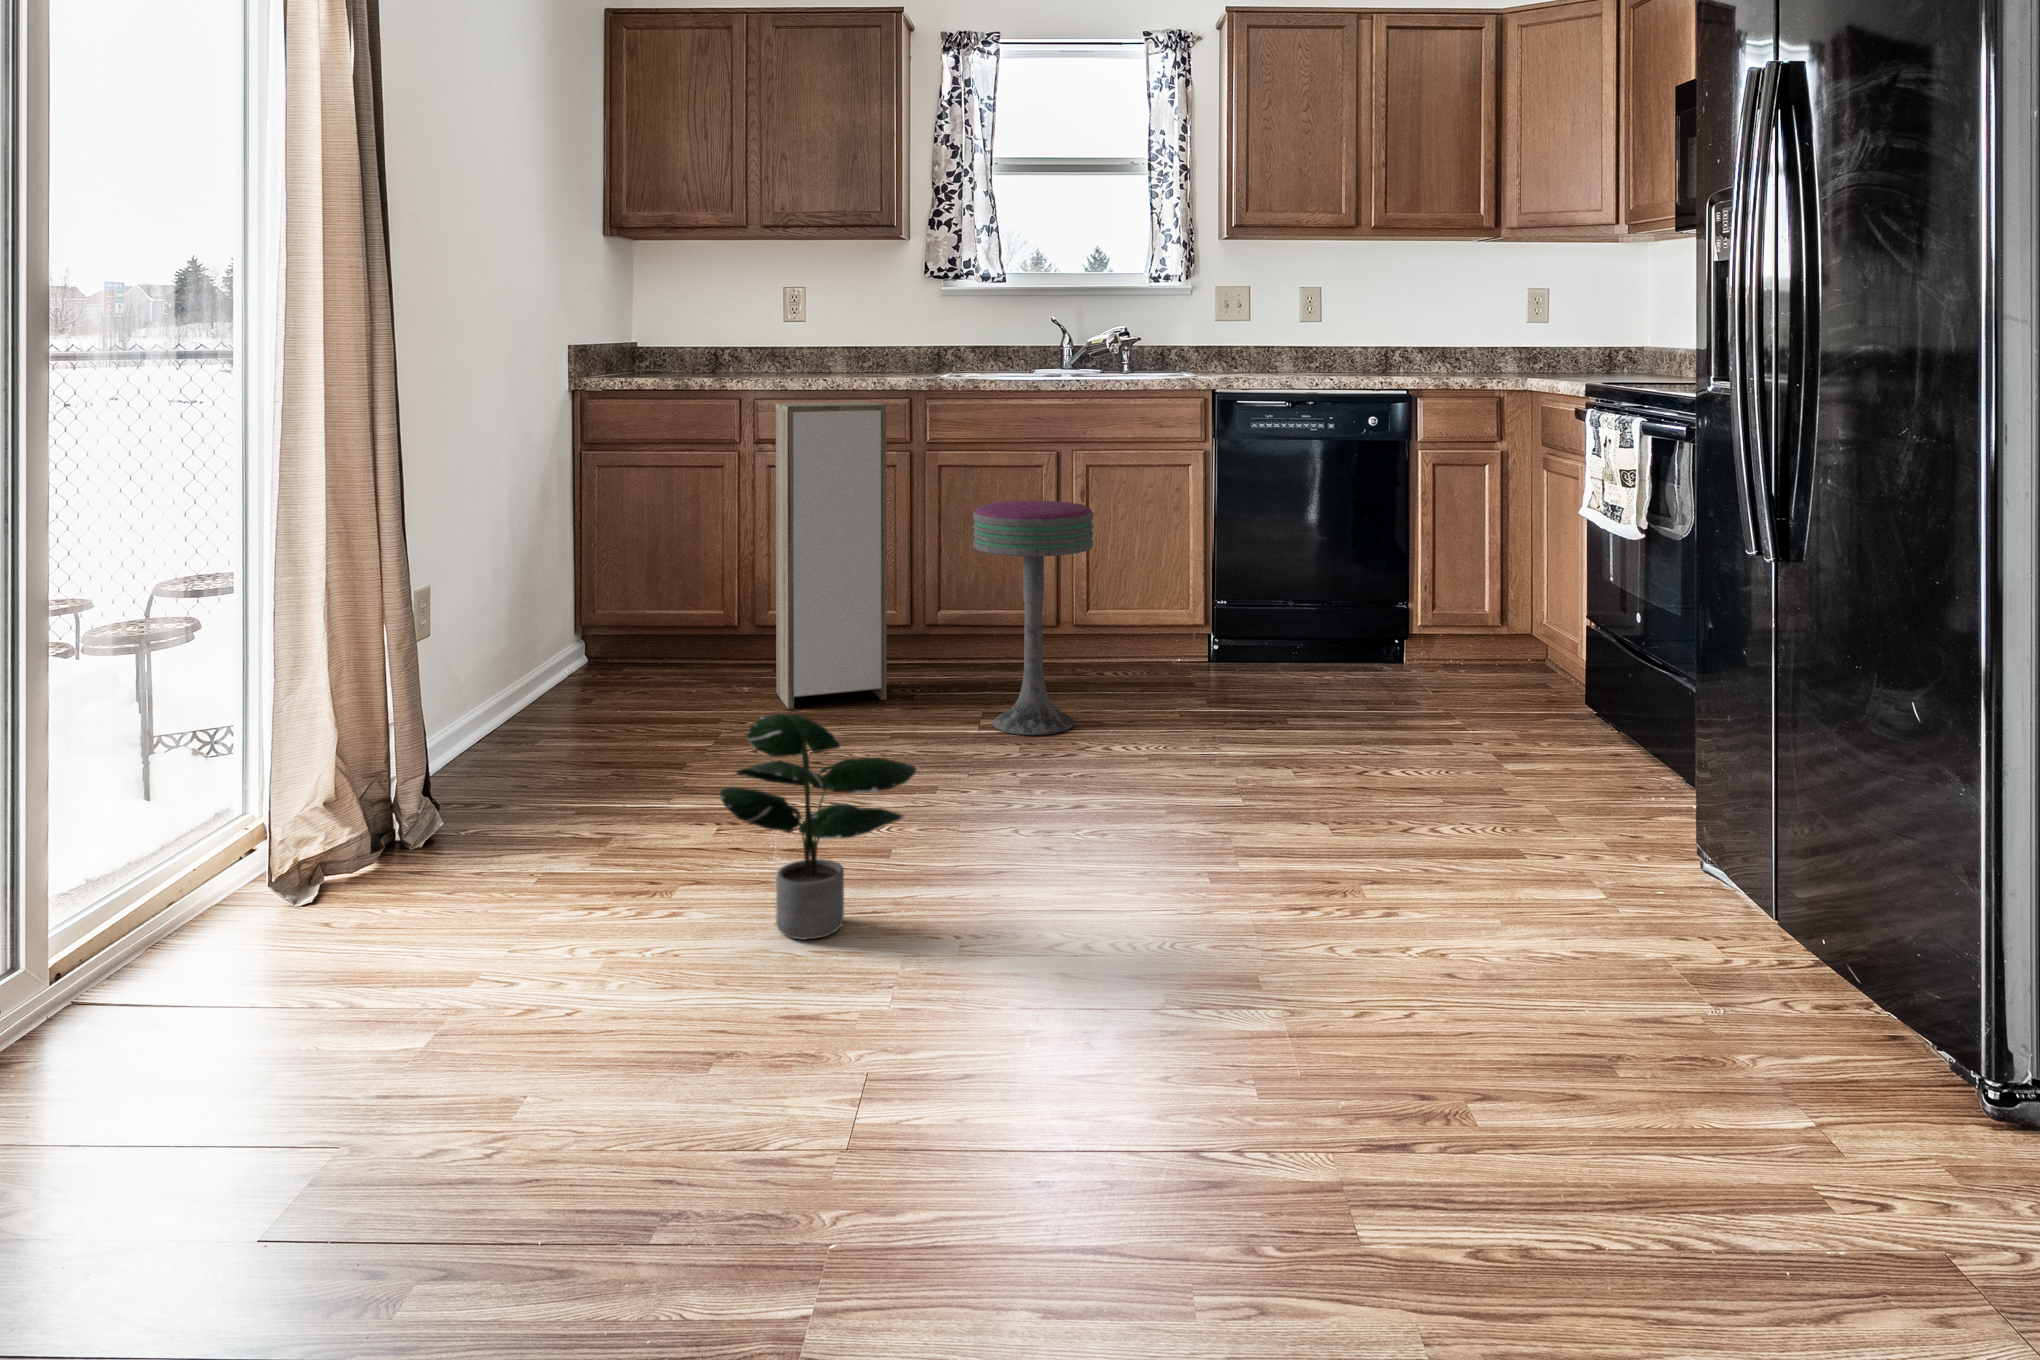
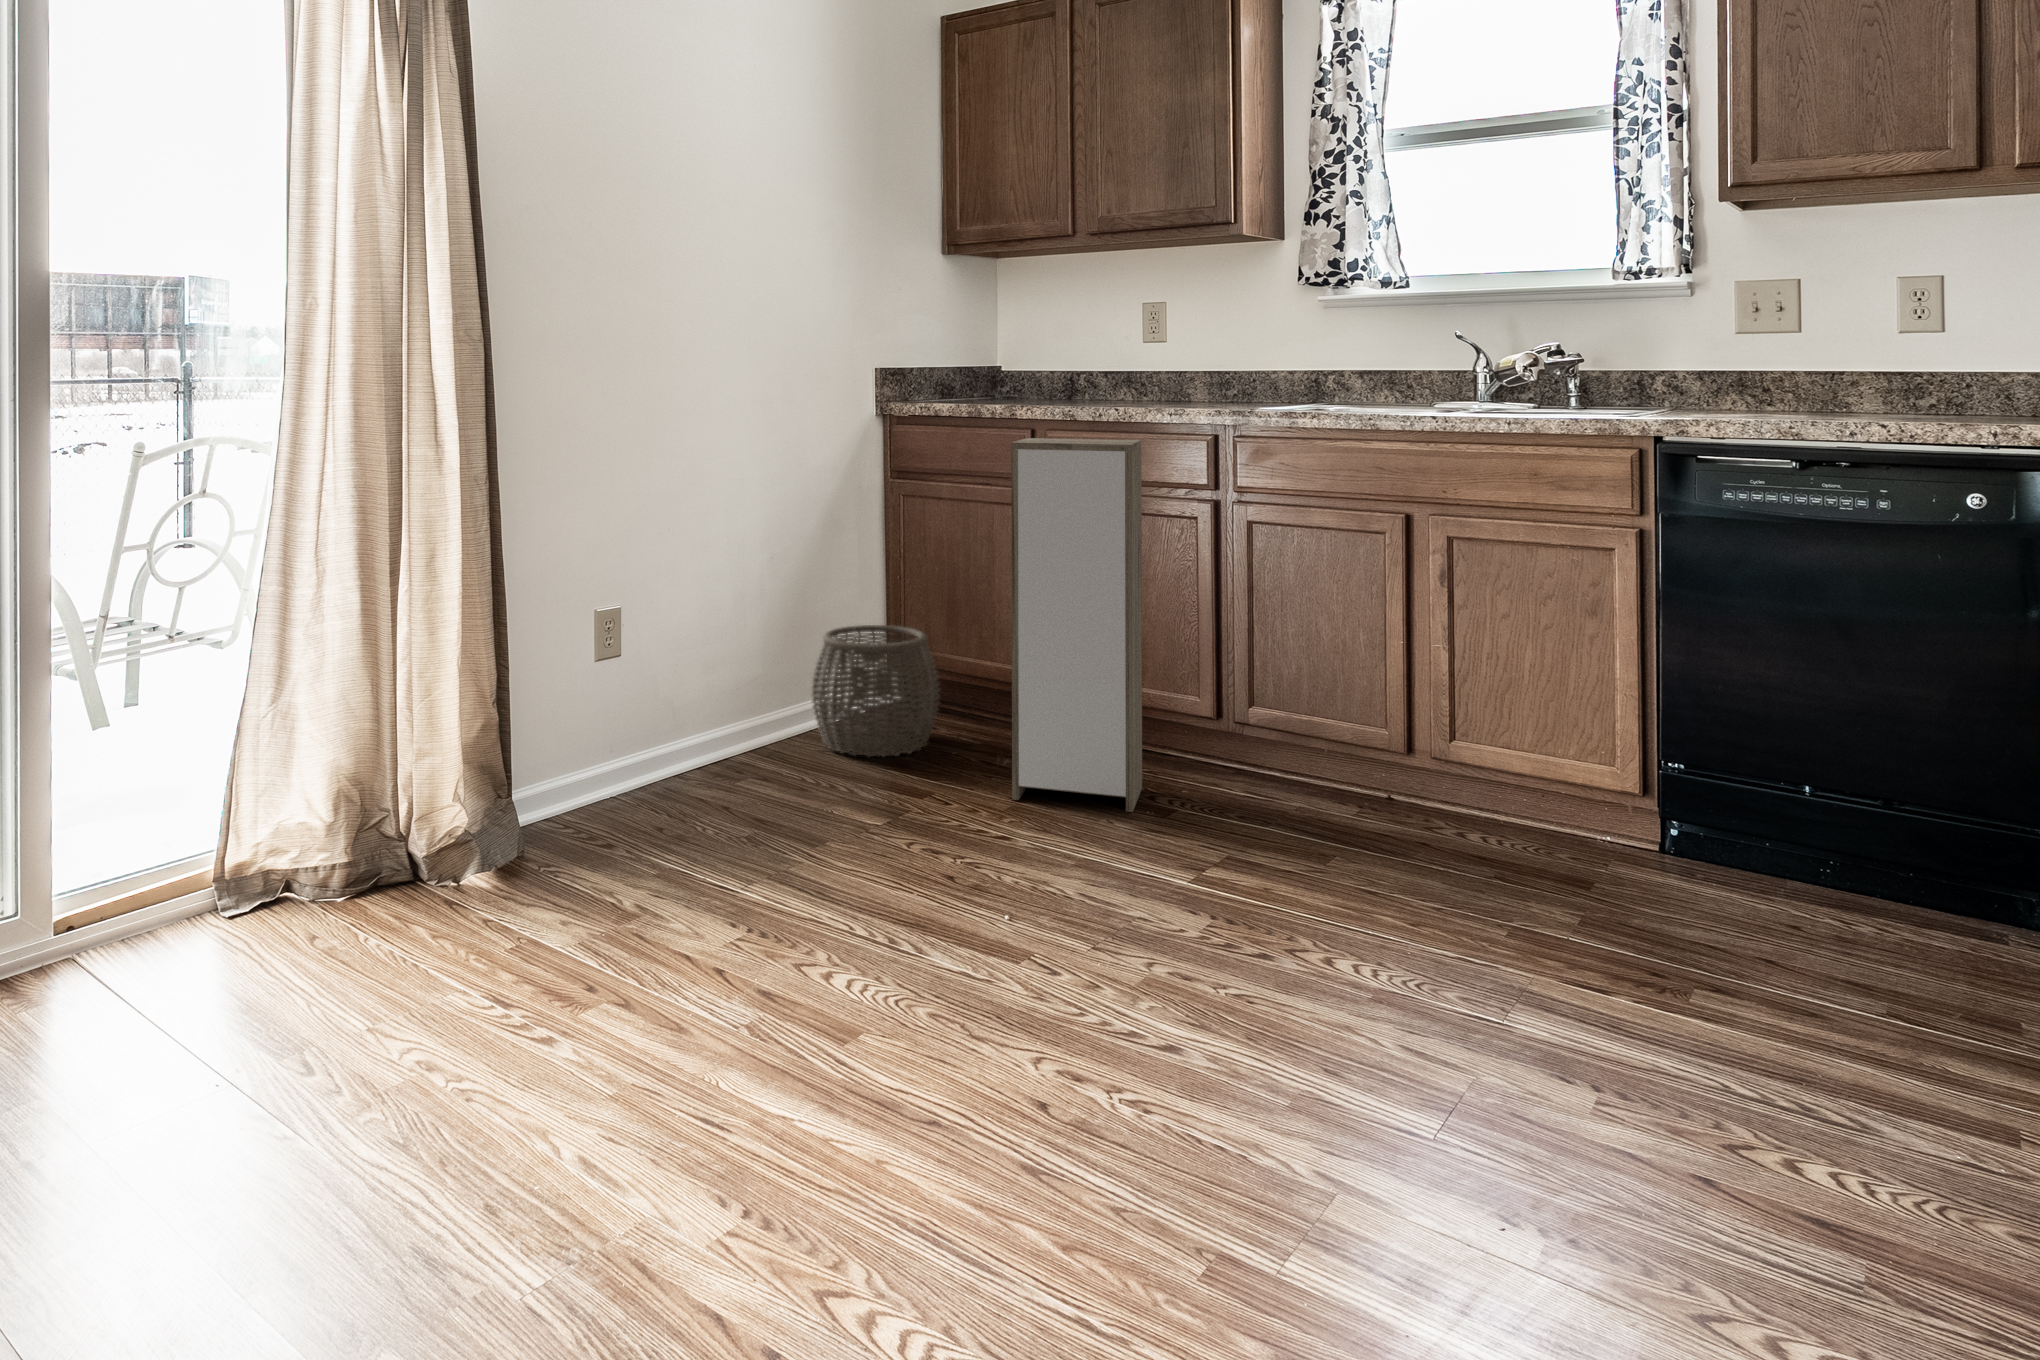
bar stool: present [974,501,1093,735] -> none [1181,581,1352,912]
woven basket: none [549,584,675,706] -> present [811,625,940,757]
potted plant: present [720,714,917,940] -> none [527,814,767,1110]

